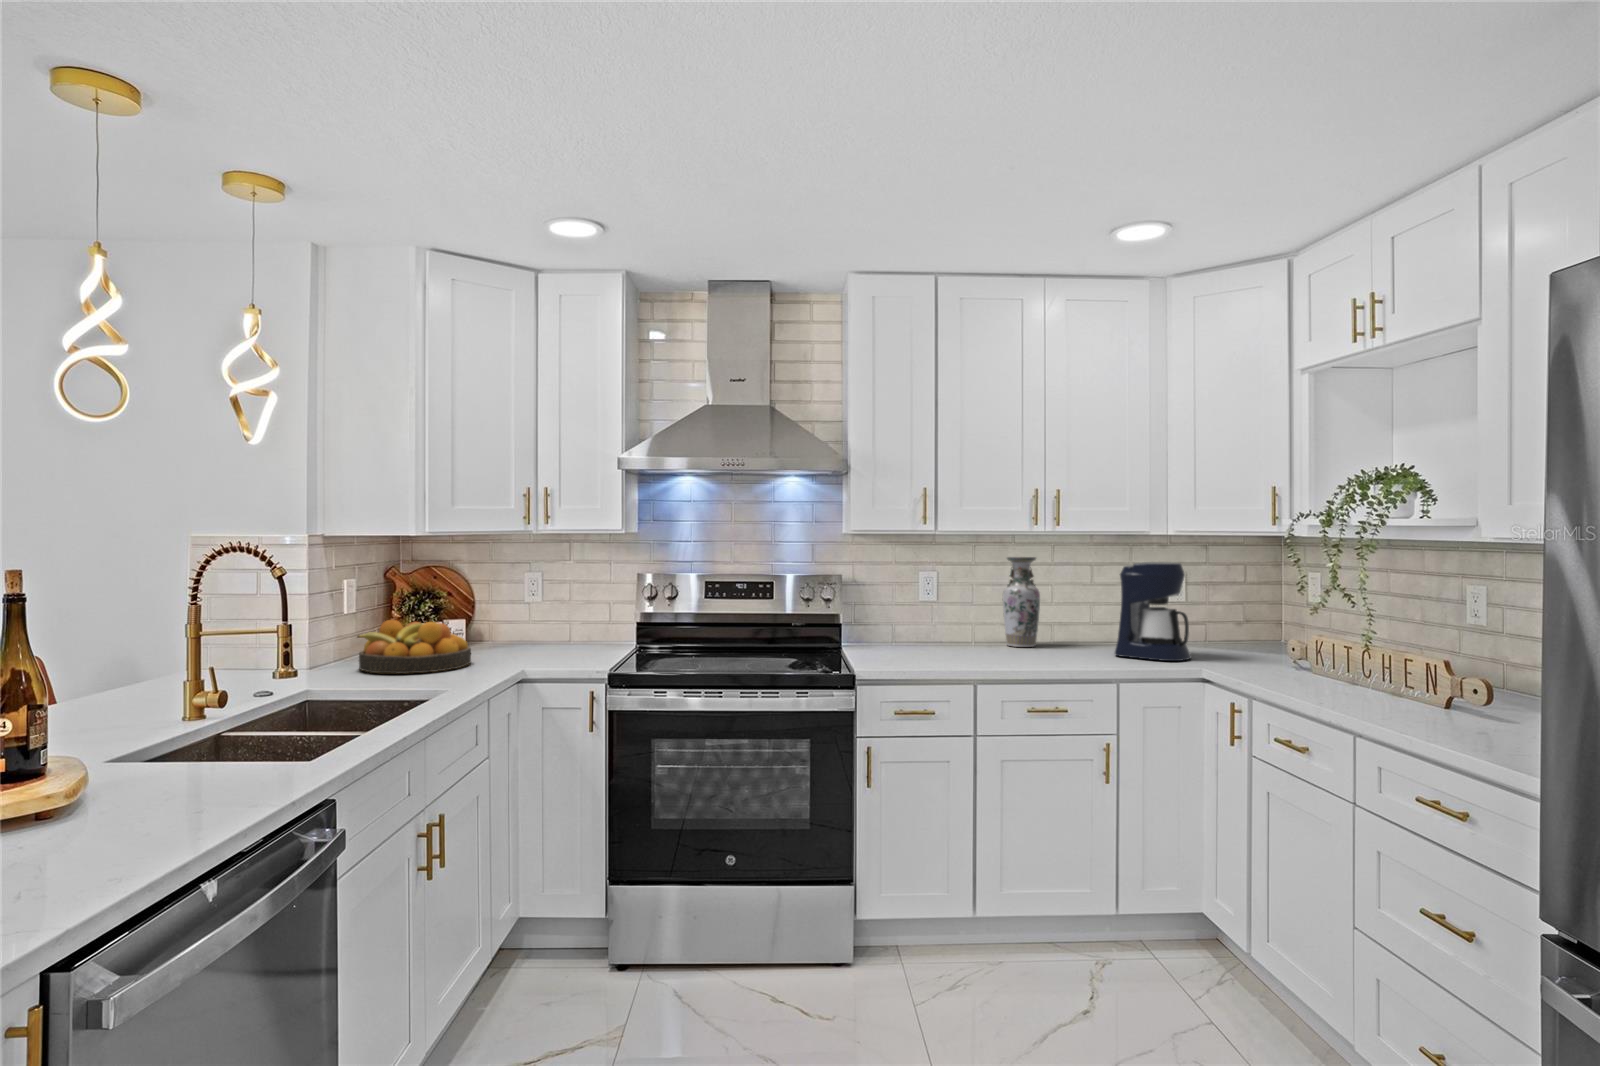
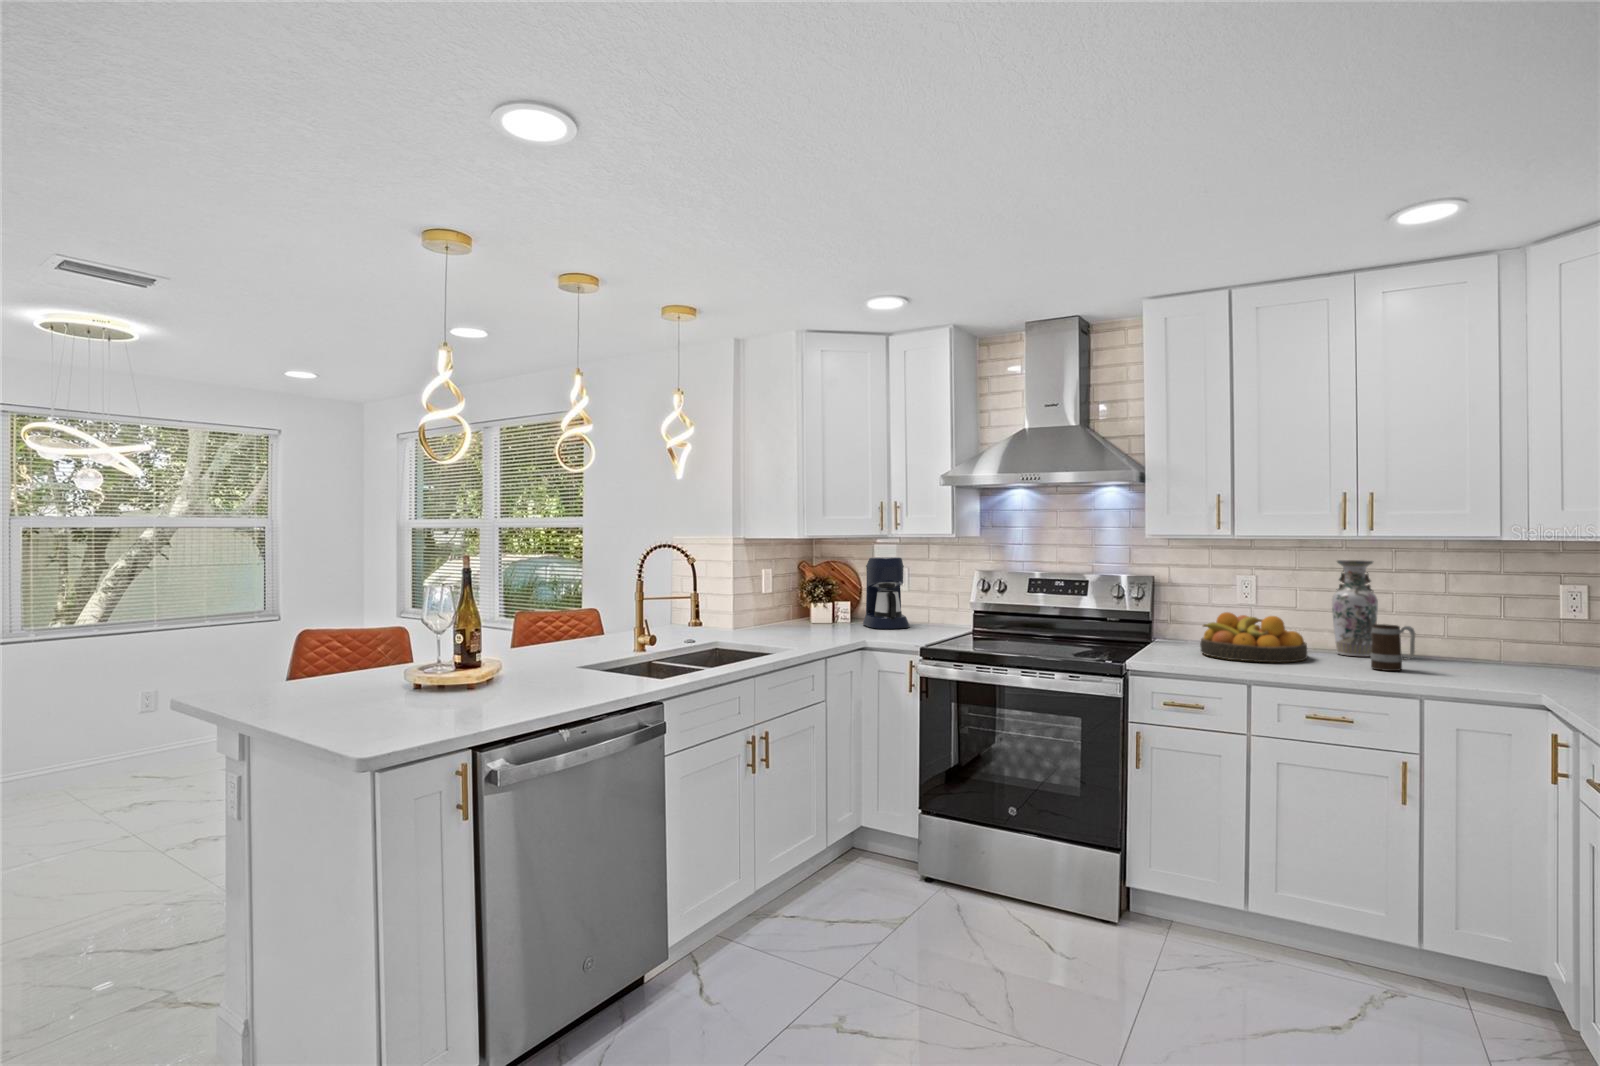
coffee maker: present [1115,562,1191,661] -> present [863,557,910,629]
mug: none [1059,616,1096,660] -> present [1371,624,1415,671]
fruit bowl: present [357,620,471,674] -> present [1200,612,1307,662]

